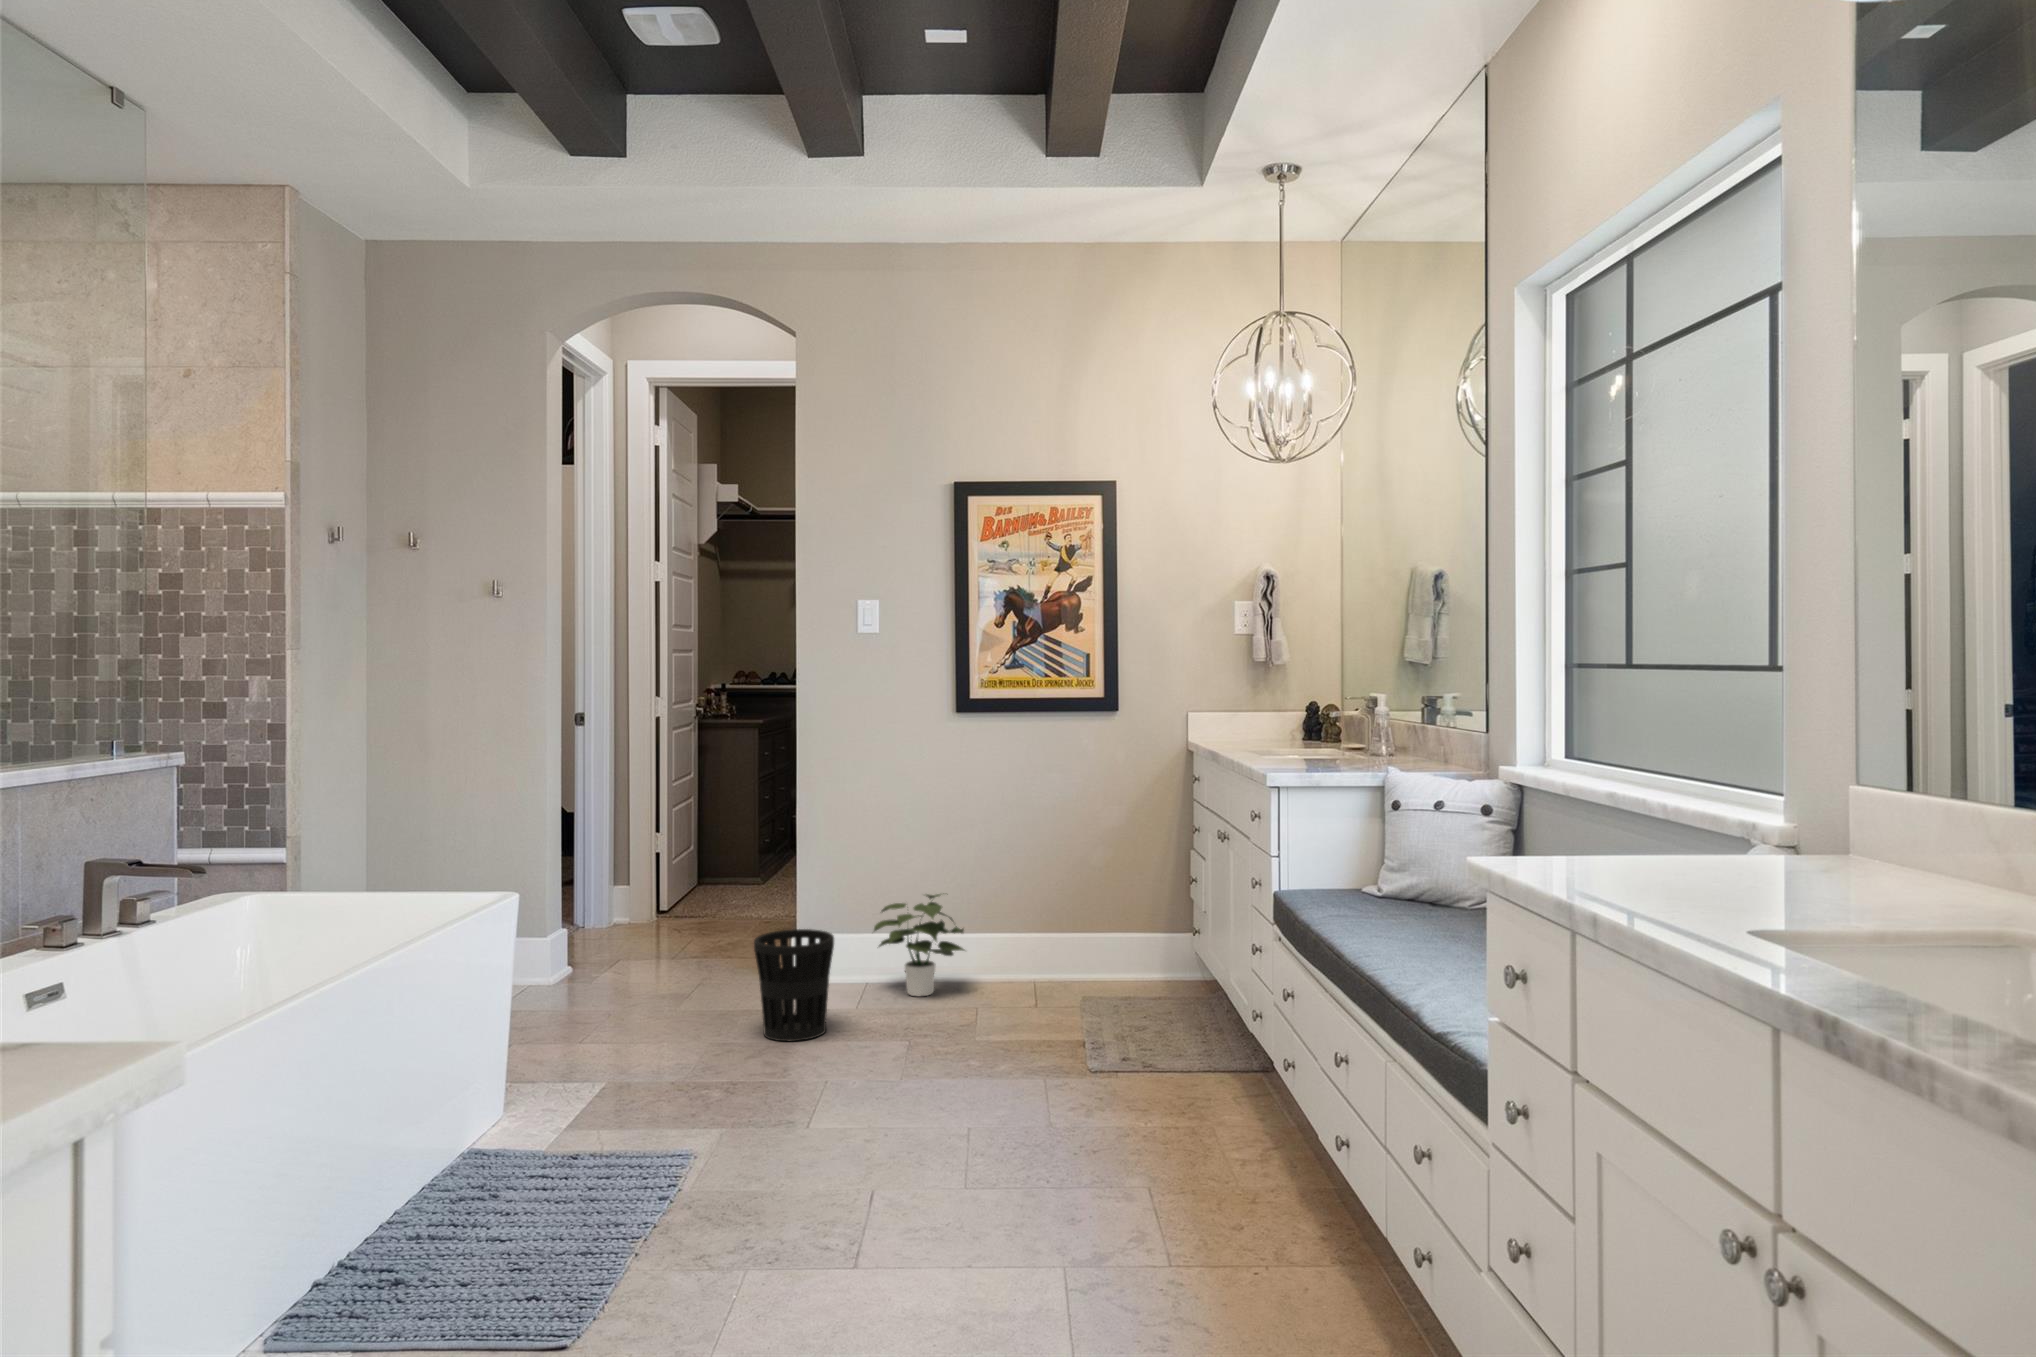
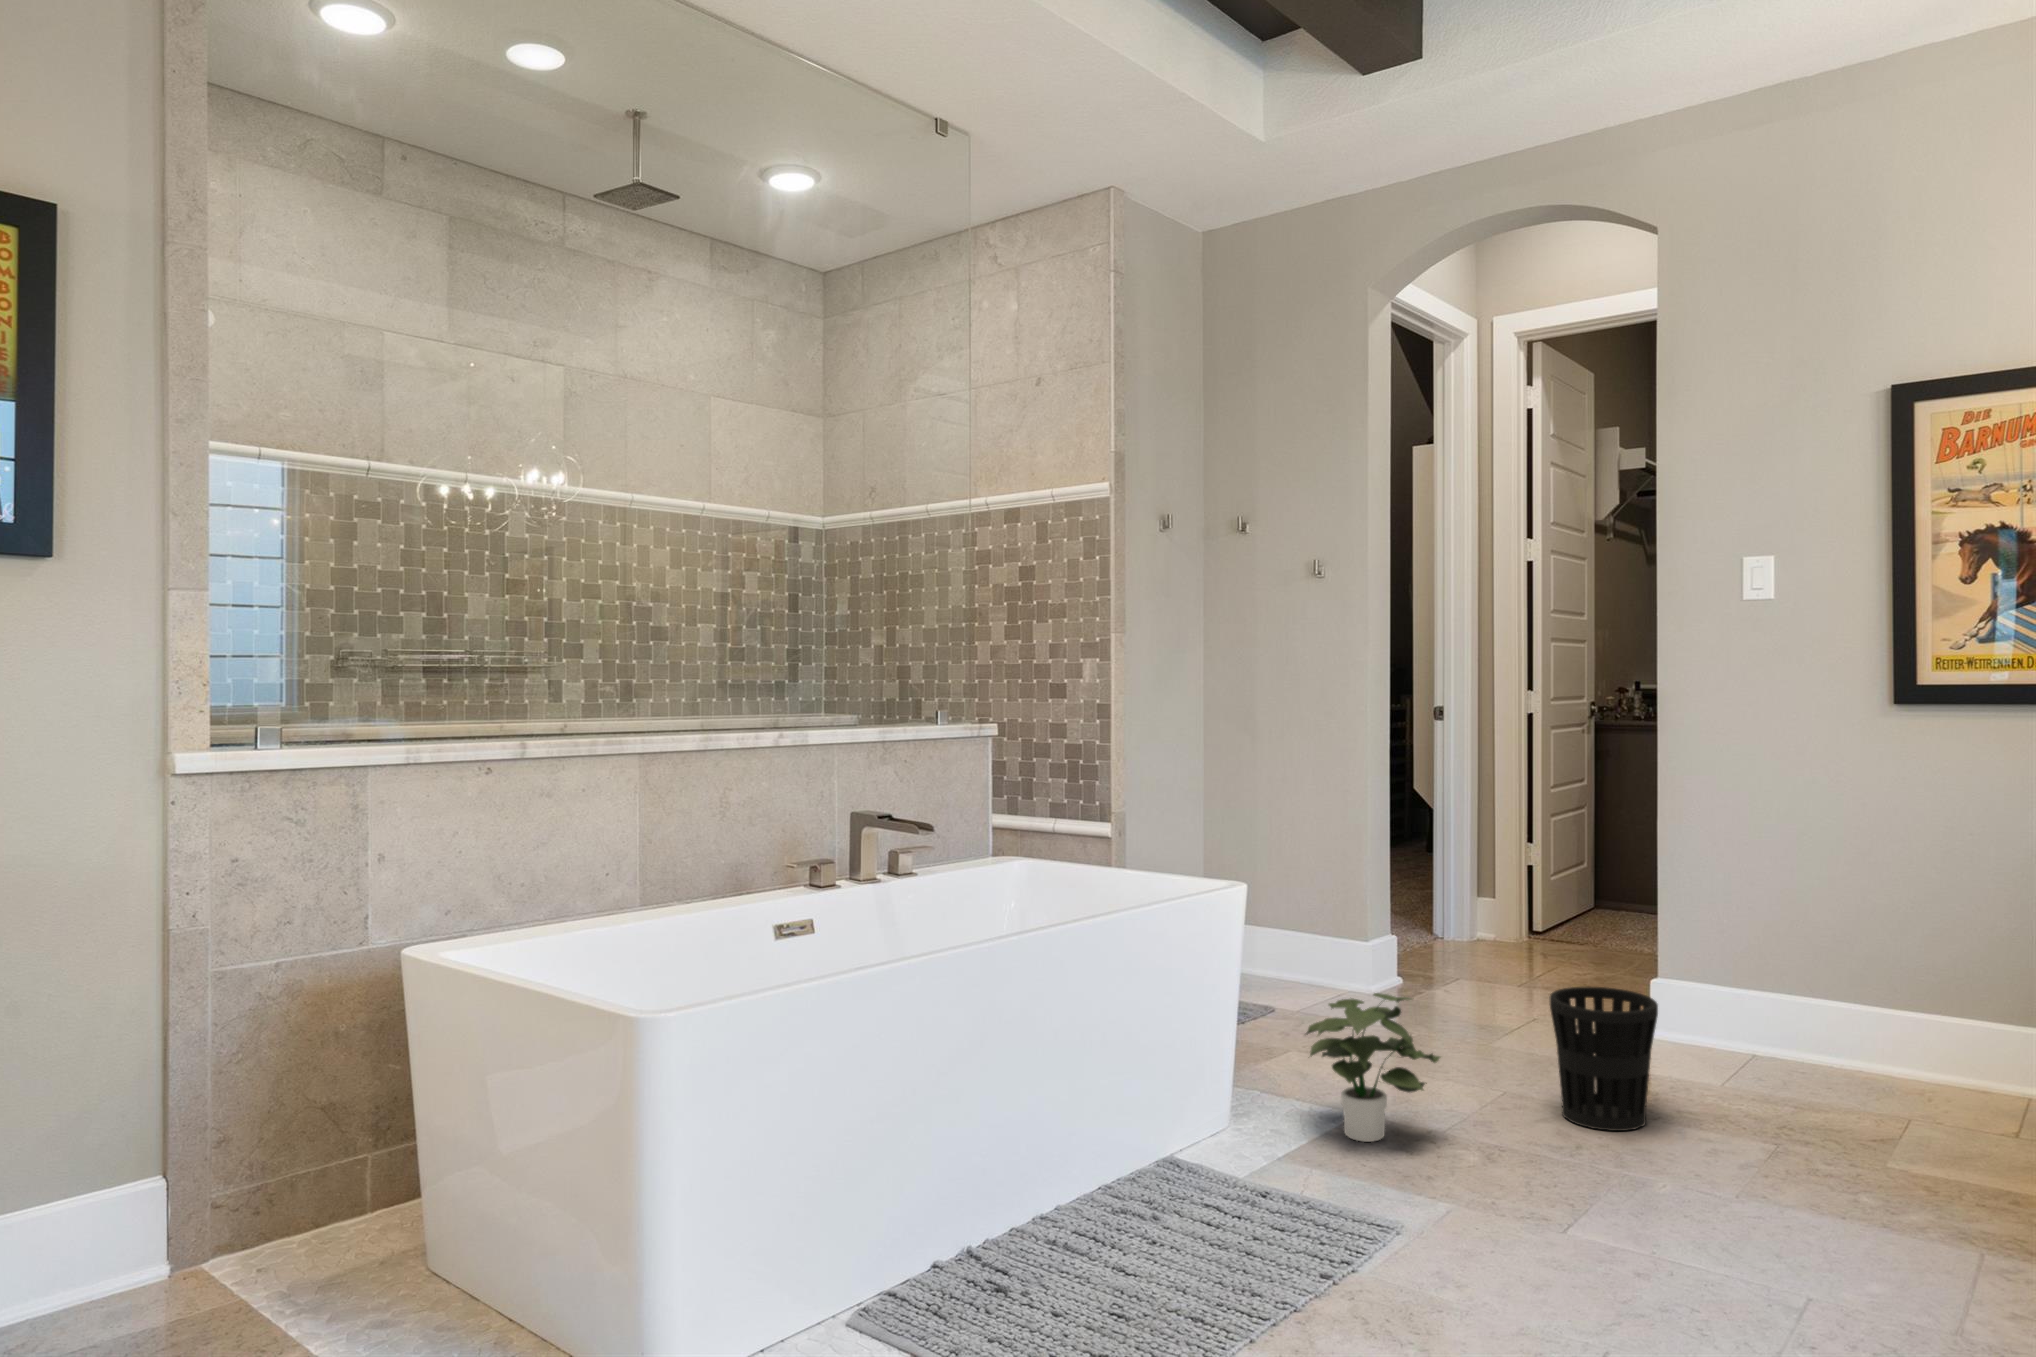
potted plant: present [874,893,964,996] -> present [1306,993,1441,1142]

